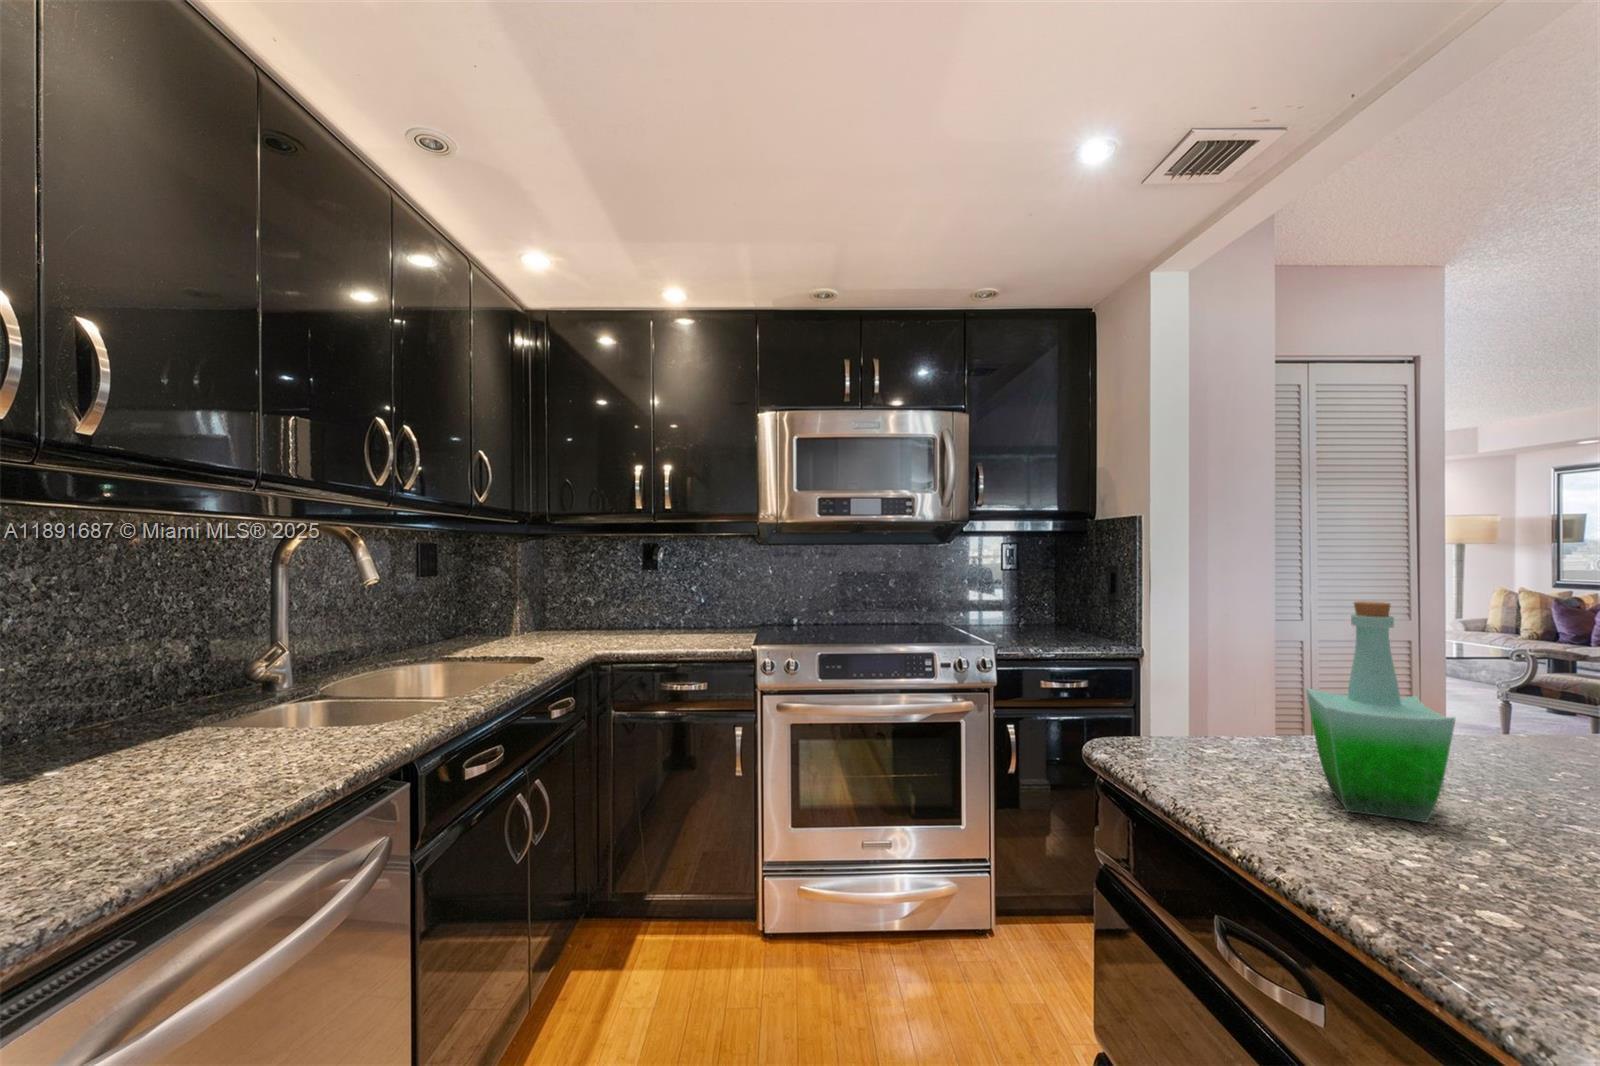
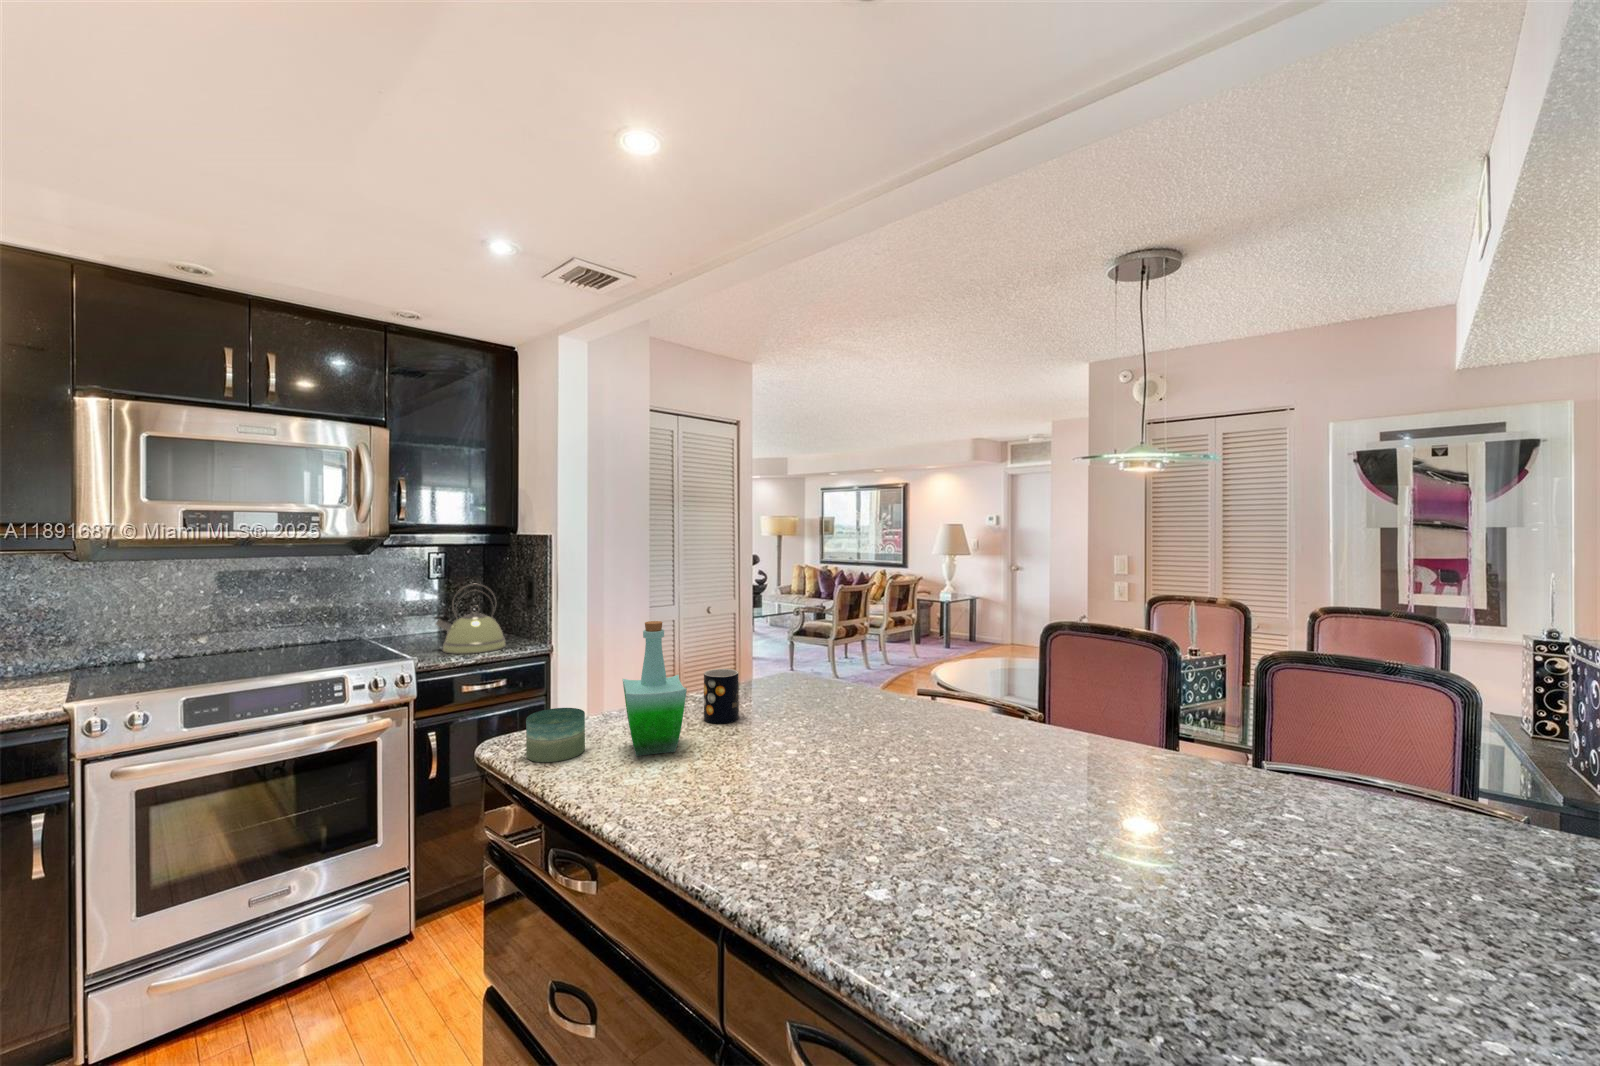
kettle: none [1010,570,1086,647] -> present [434,584,506,654]
mug: none [1456,701,1545,800] -> present [704,669,739,724]
candle: none [1156,714,1245,788] -> present [526,708,585,762]

